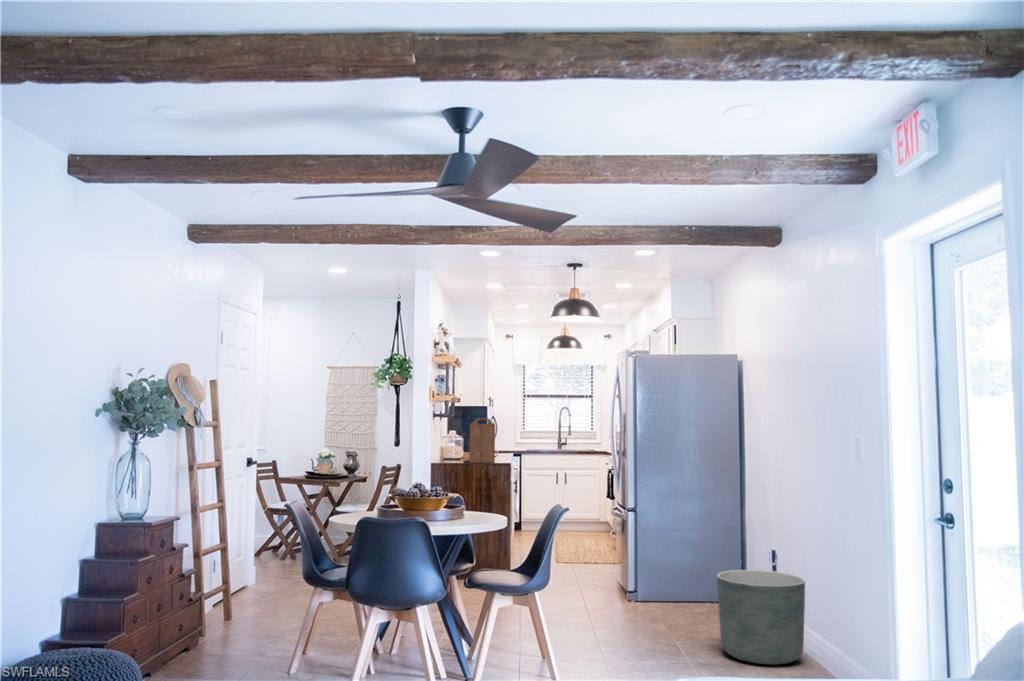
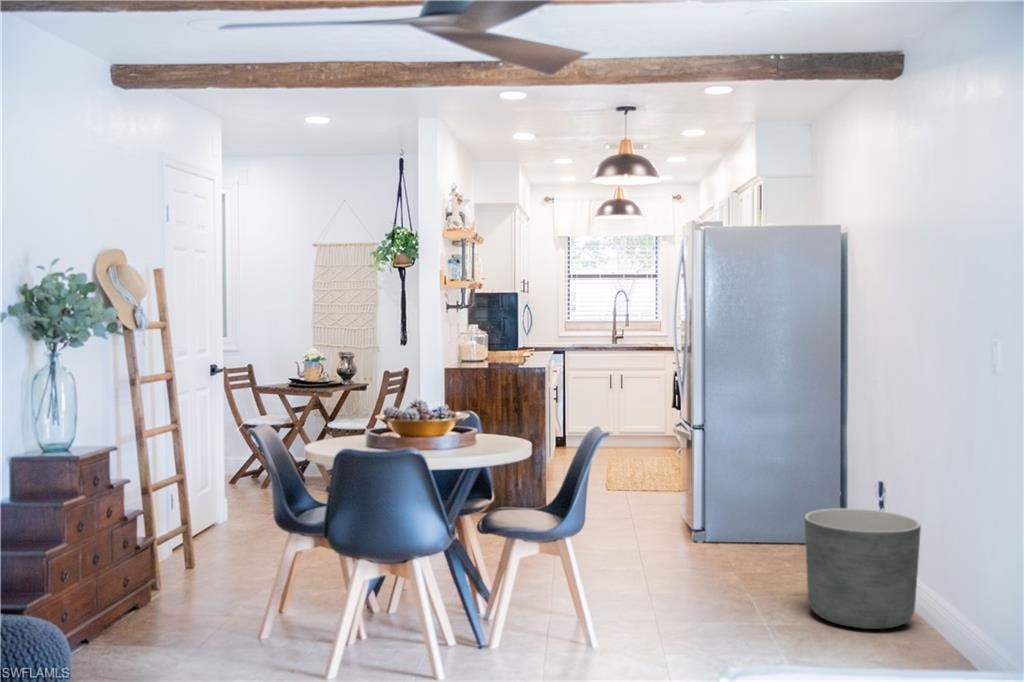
cutting board: present [469,418,495,463] -> none [492,311,525,368]

